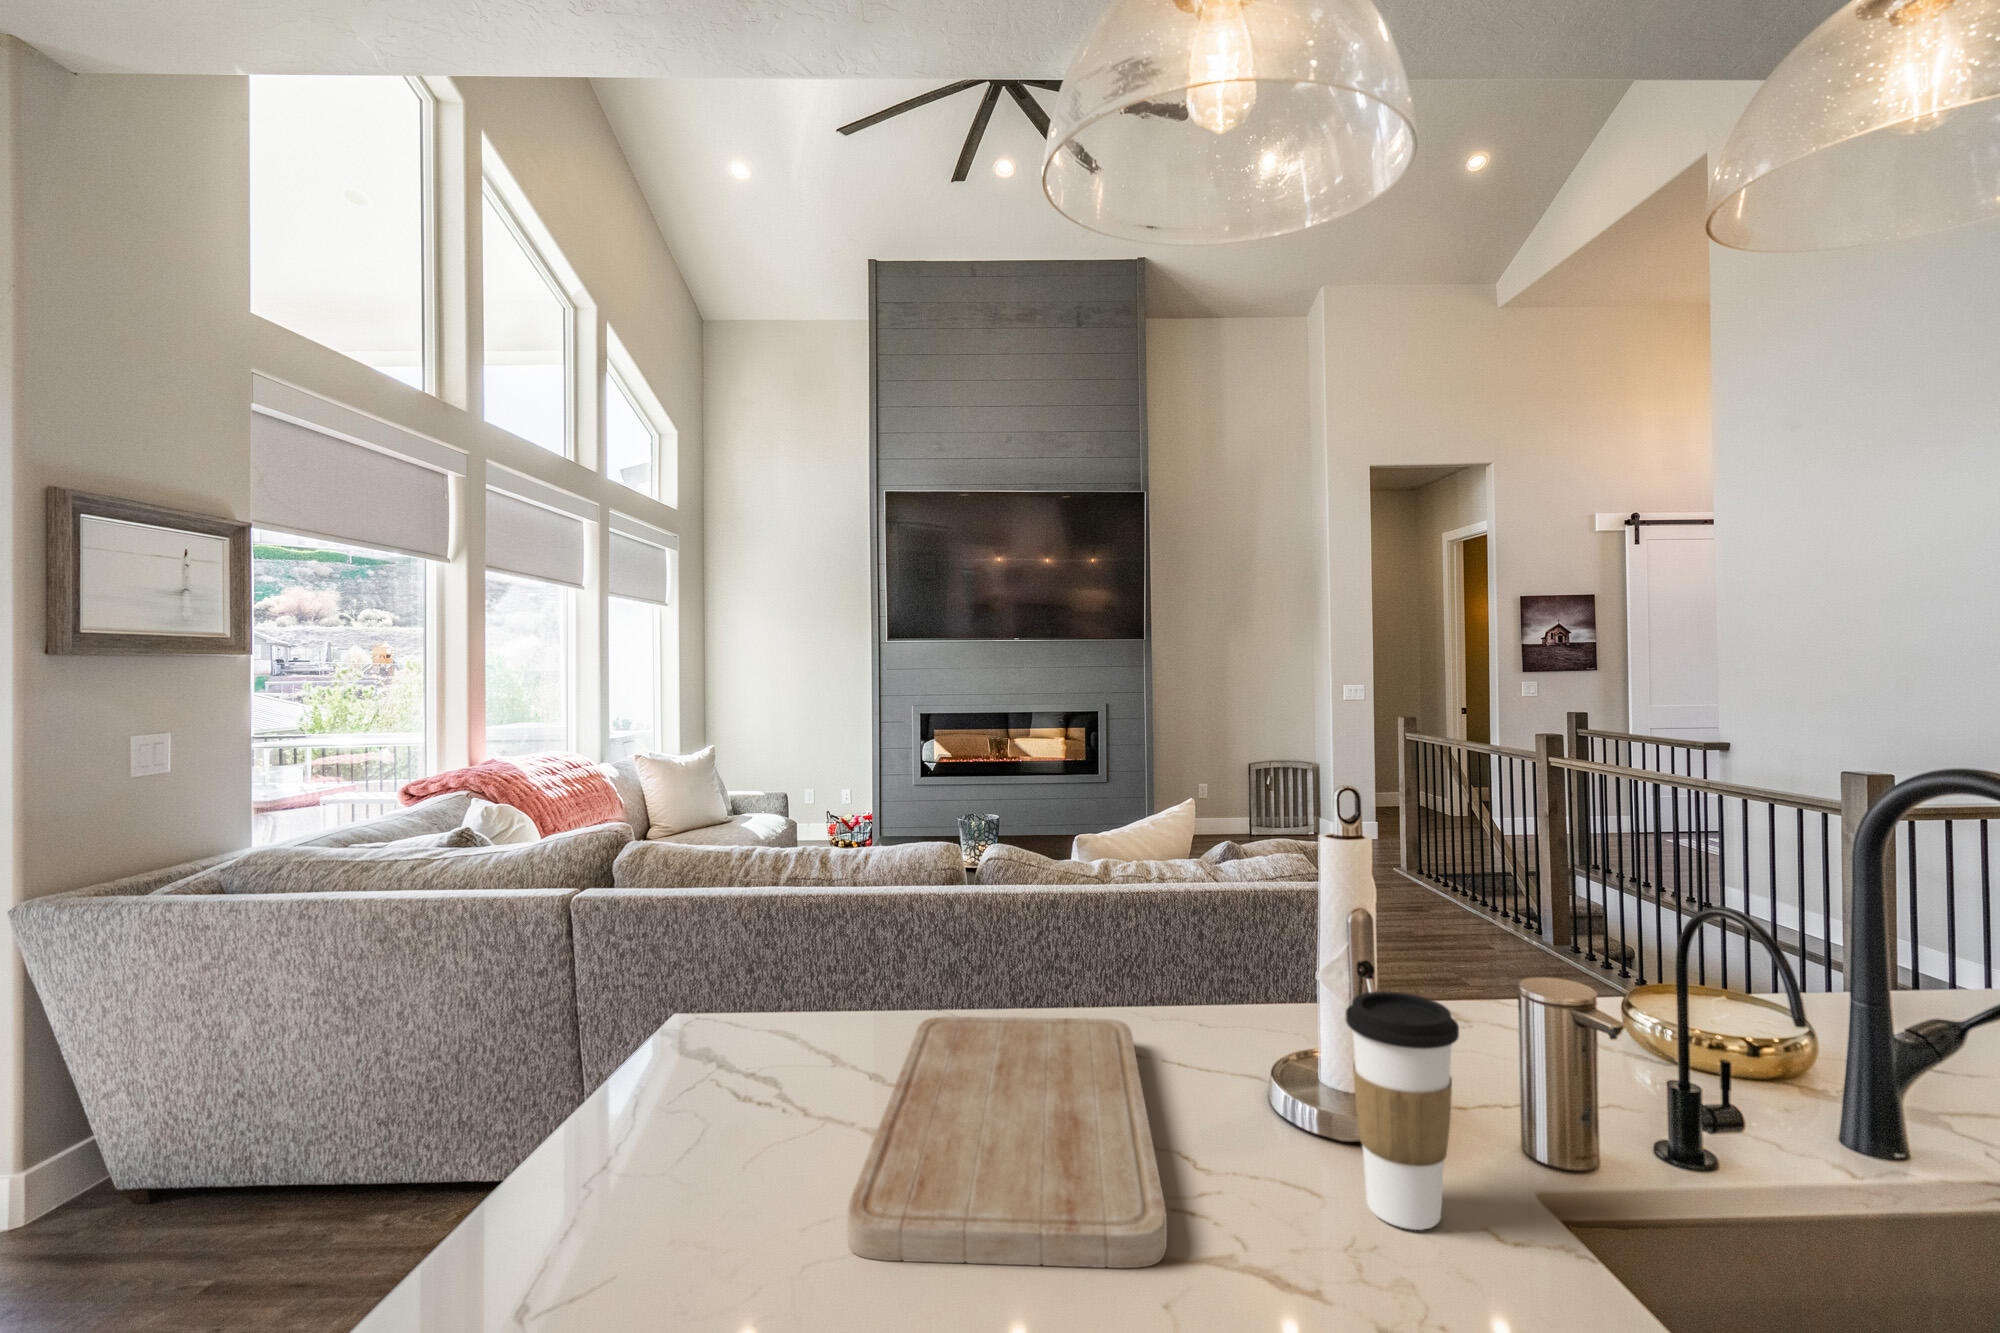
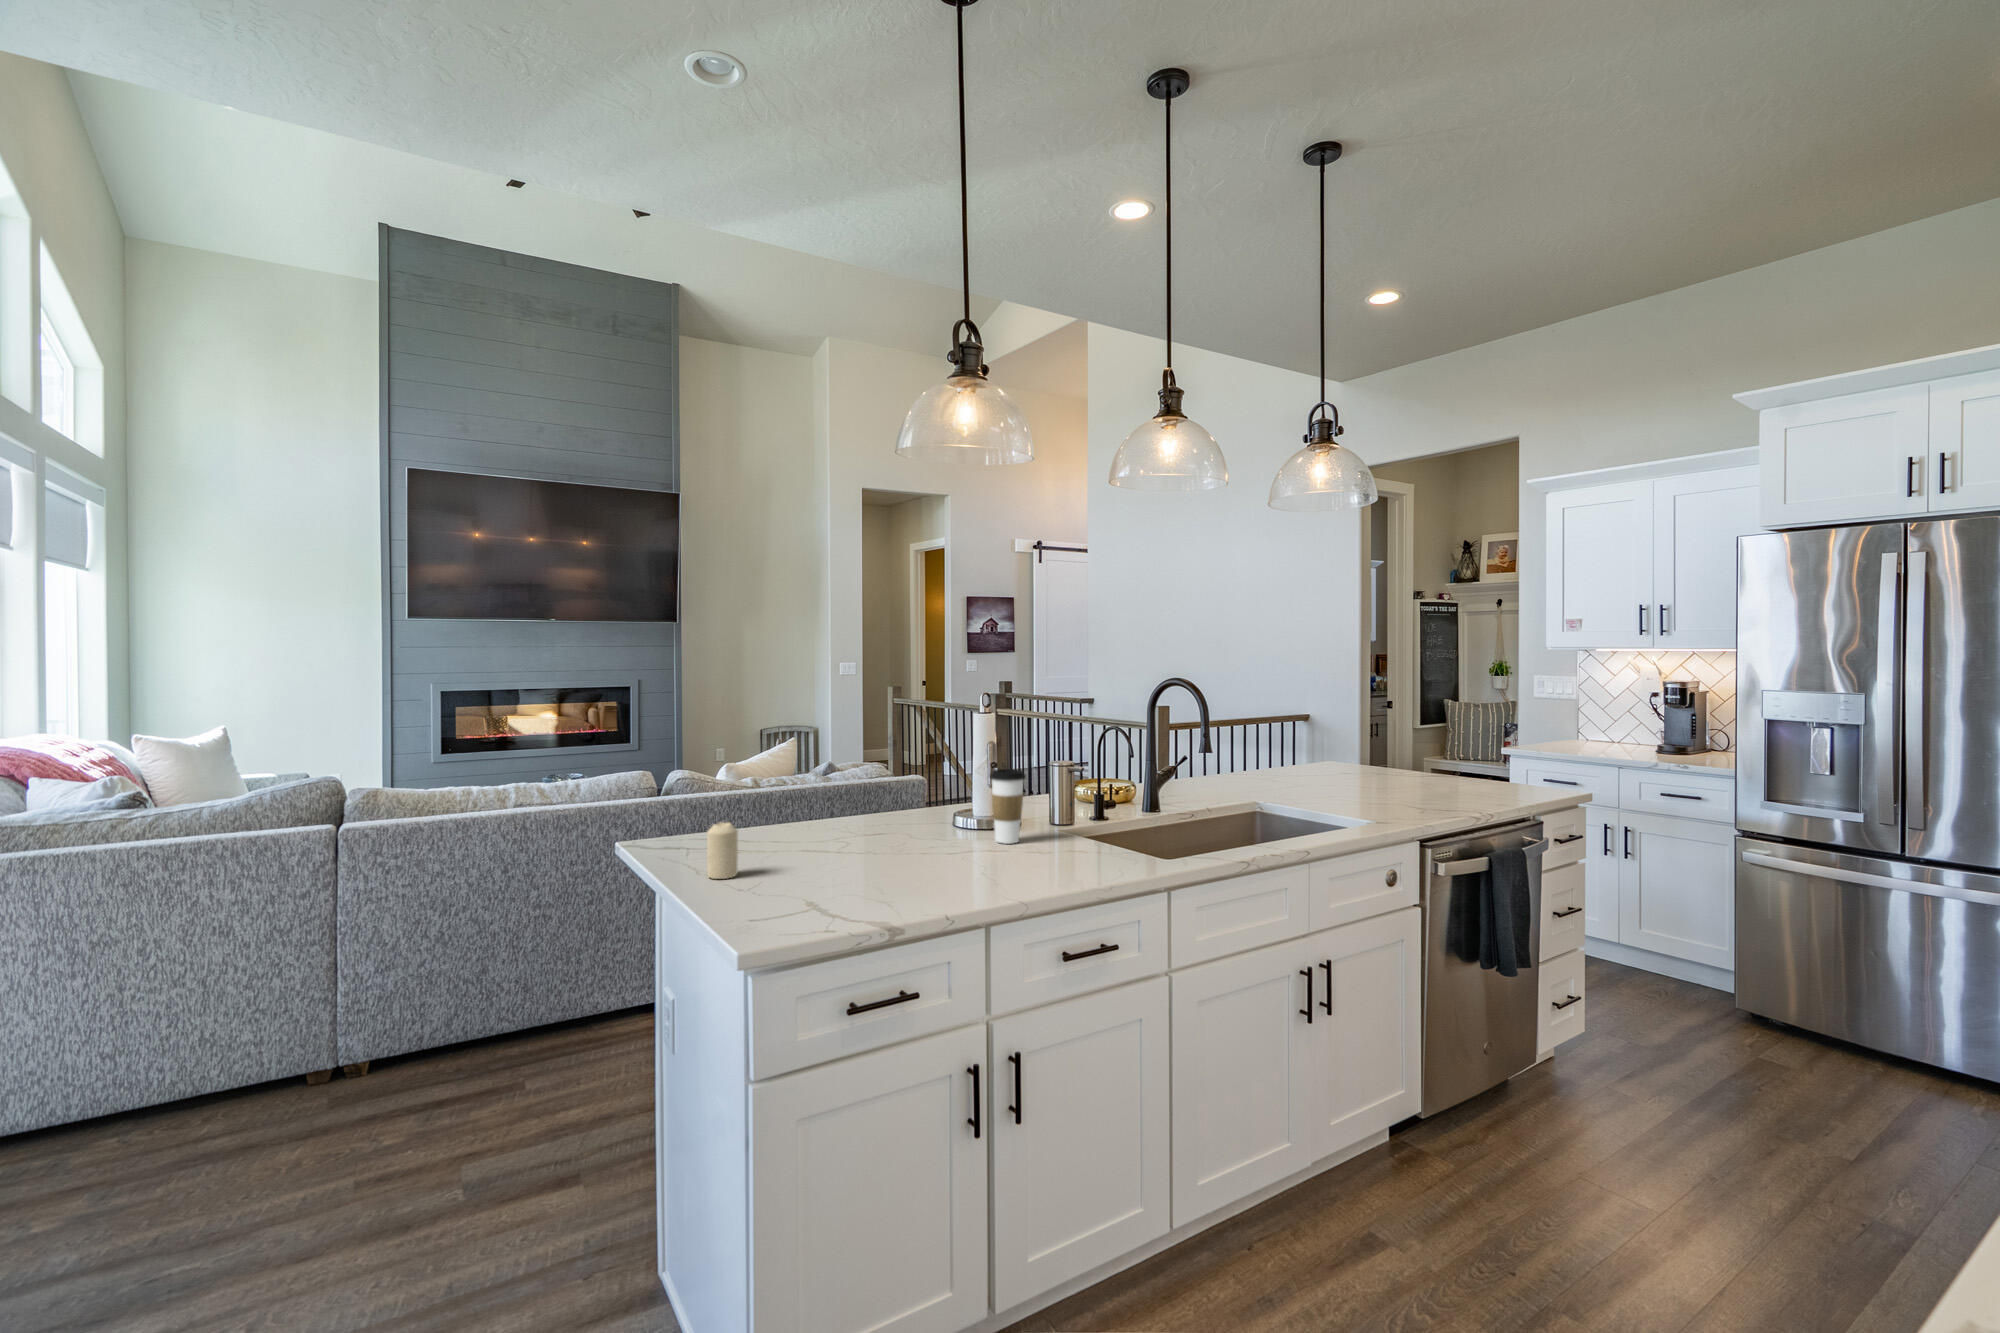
cutting board: present [847,1016,1167,1268] -> none [781,815,943,870]
candle: none [570,1071,644,1221] -> present [707,822,738,879]

